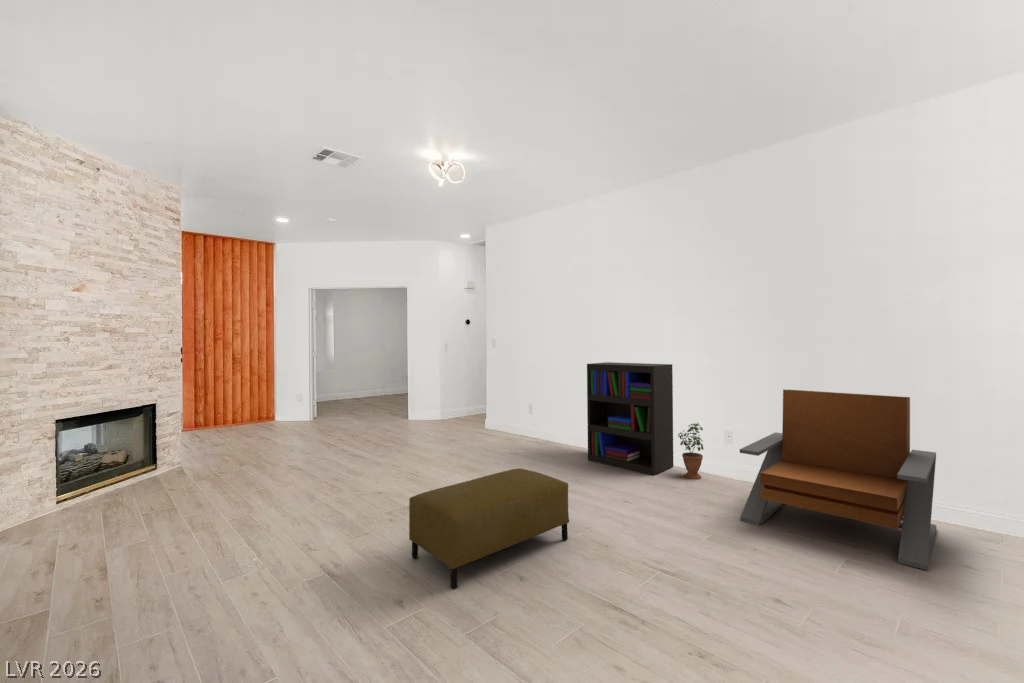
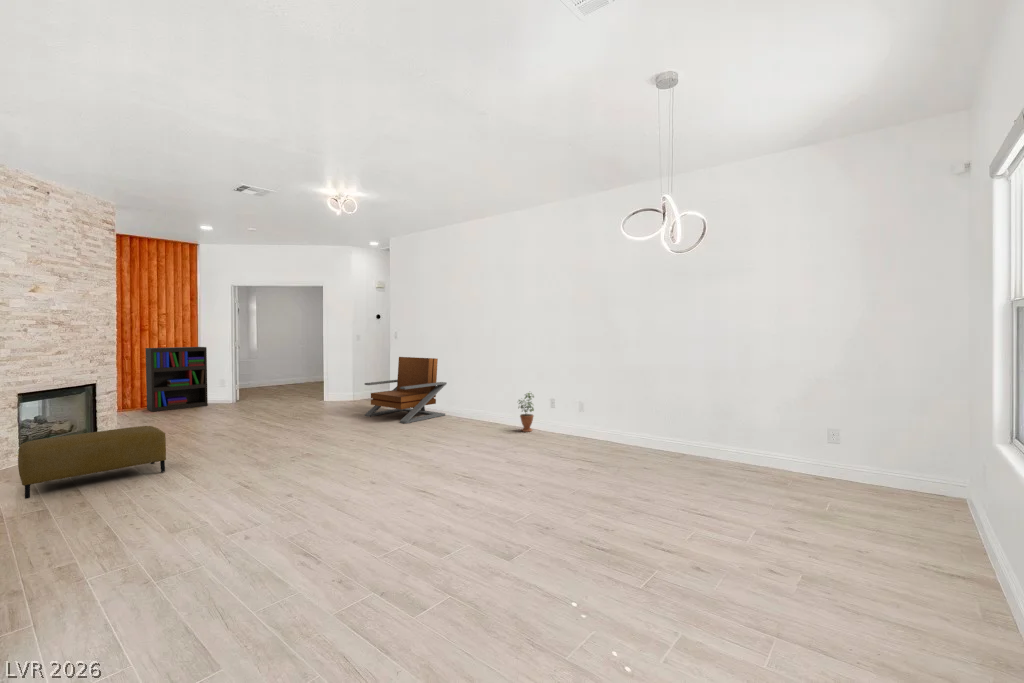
bookshelf: present [587,362,673,475] -> present [145,347,208,412]
lounge chair: present [740,390,936,570] -> present [365,357,447,423]
ottoman: present [409,468,569,589] -> present [18,426,166,499]

